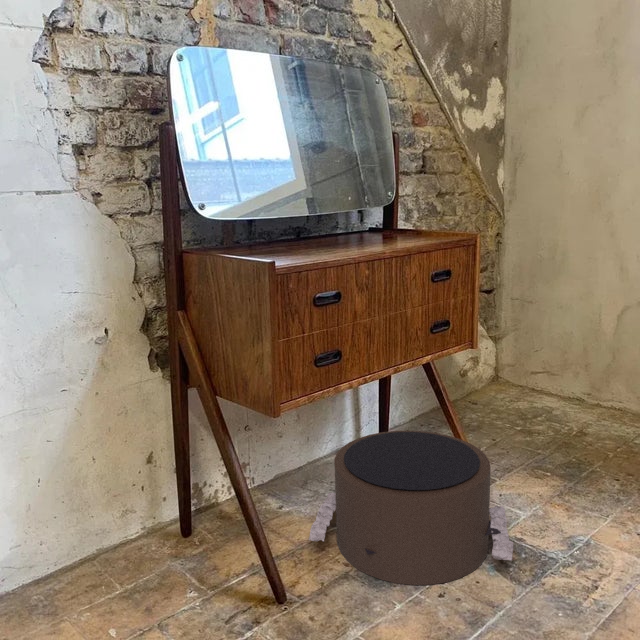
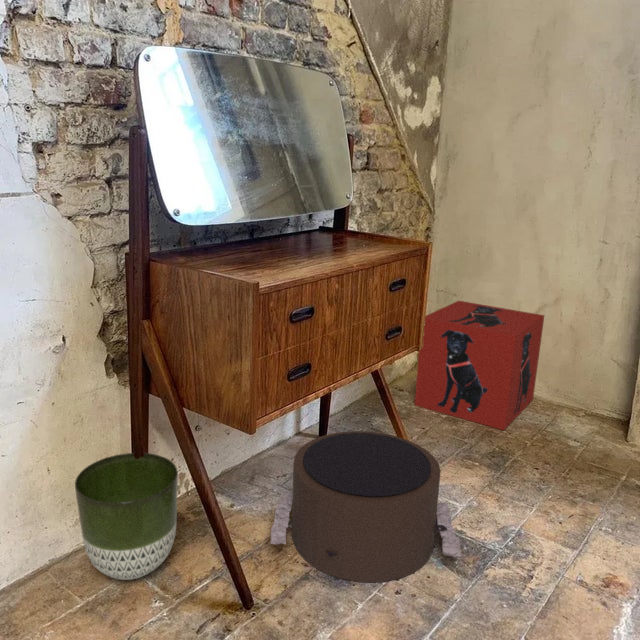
storage box: none [486,307,627,440] -> present [415,301,544,430]
planter: none [114,445,215,570] -> present [75,453,178,580]

